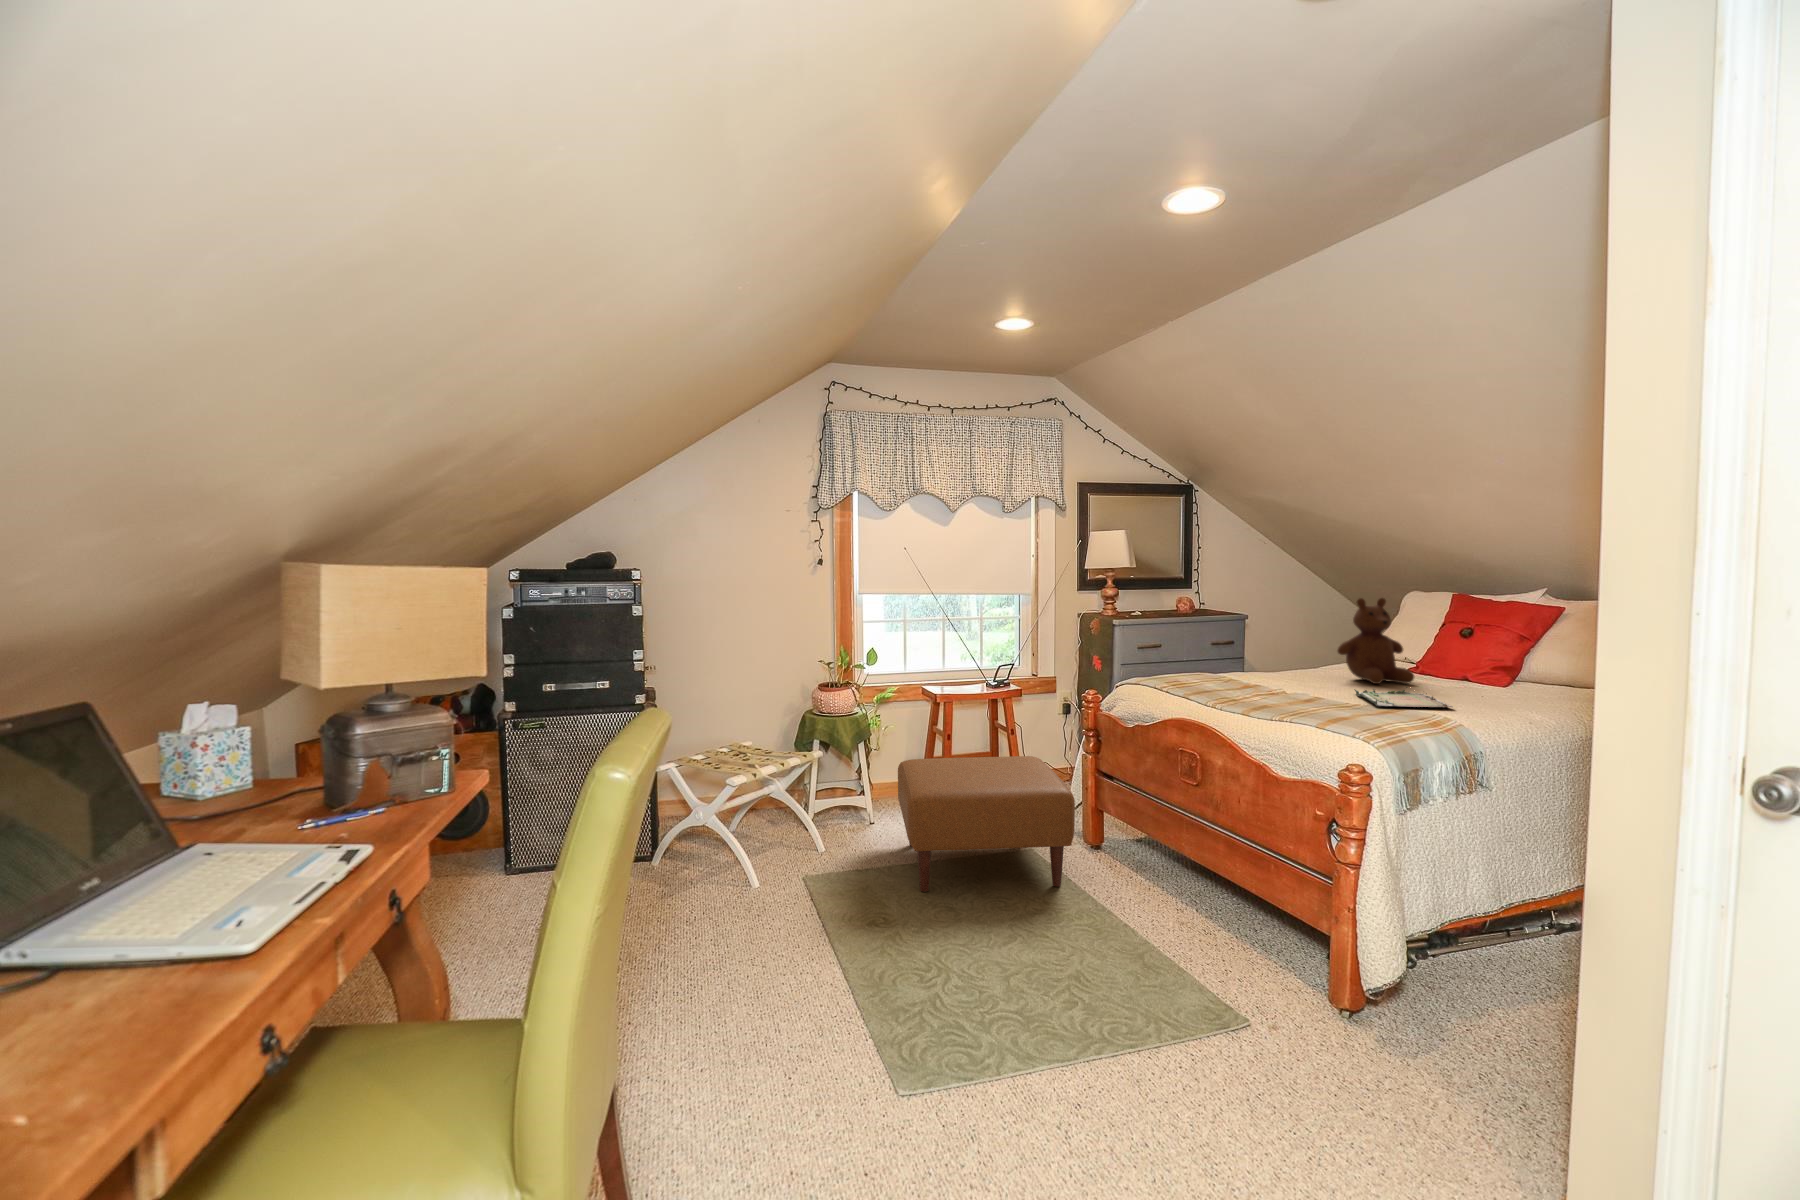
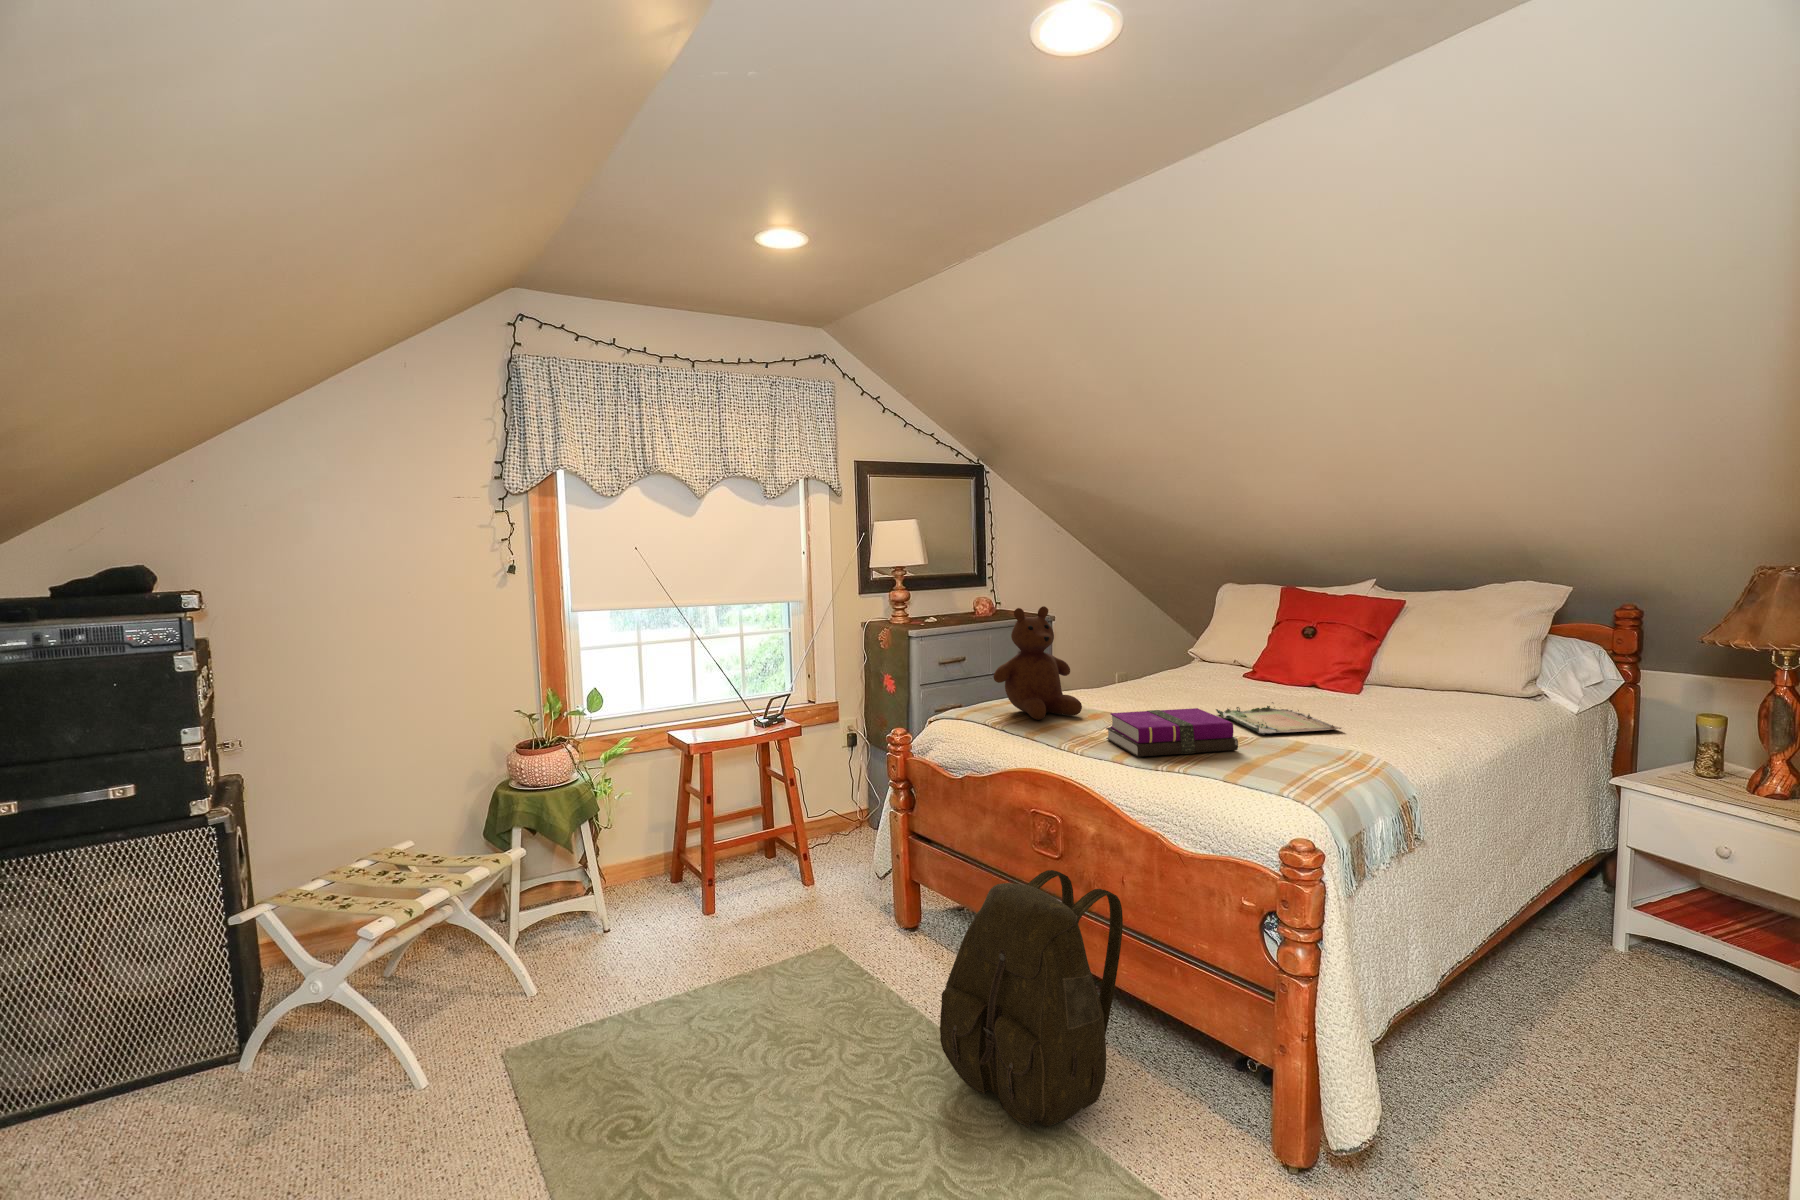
teddy bear: present [1337,598,1414,684] -> present [994,606,1082,720]
notebook: none [1246,682,1348,714] -> present [1106,708,1238,757]
ottoman: present [898,756,1075,892] -> none [640,822,897,1057]
backpack: none [1095,789,1236,957] -> present [940,870,1123,1127]

